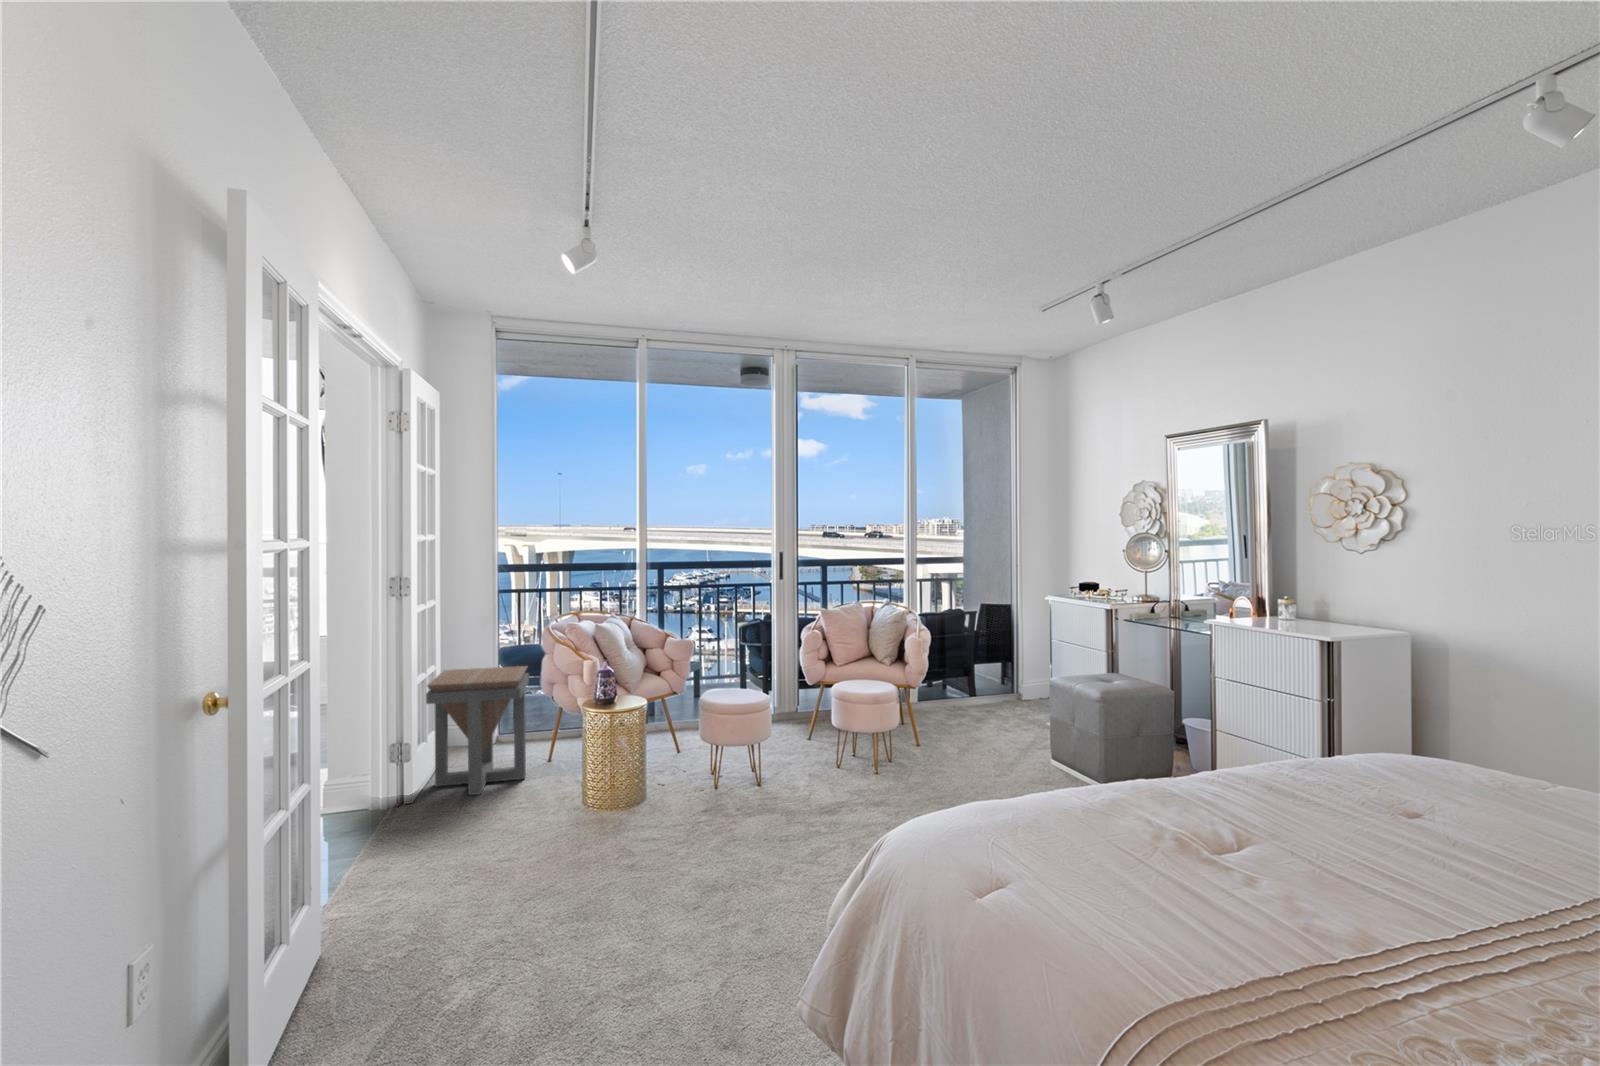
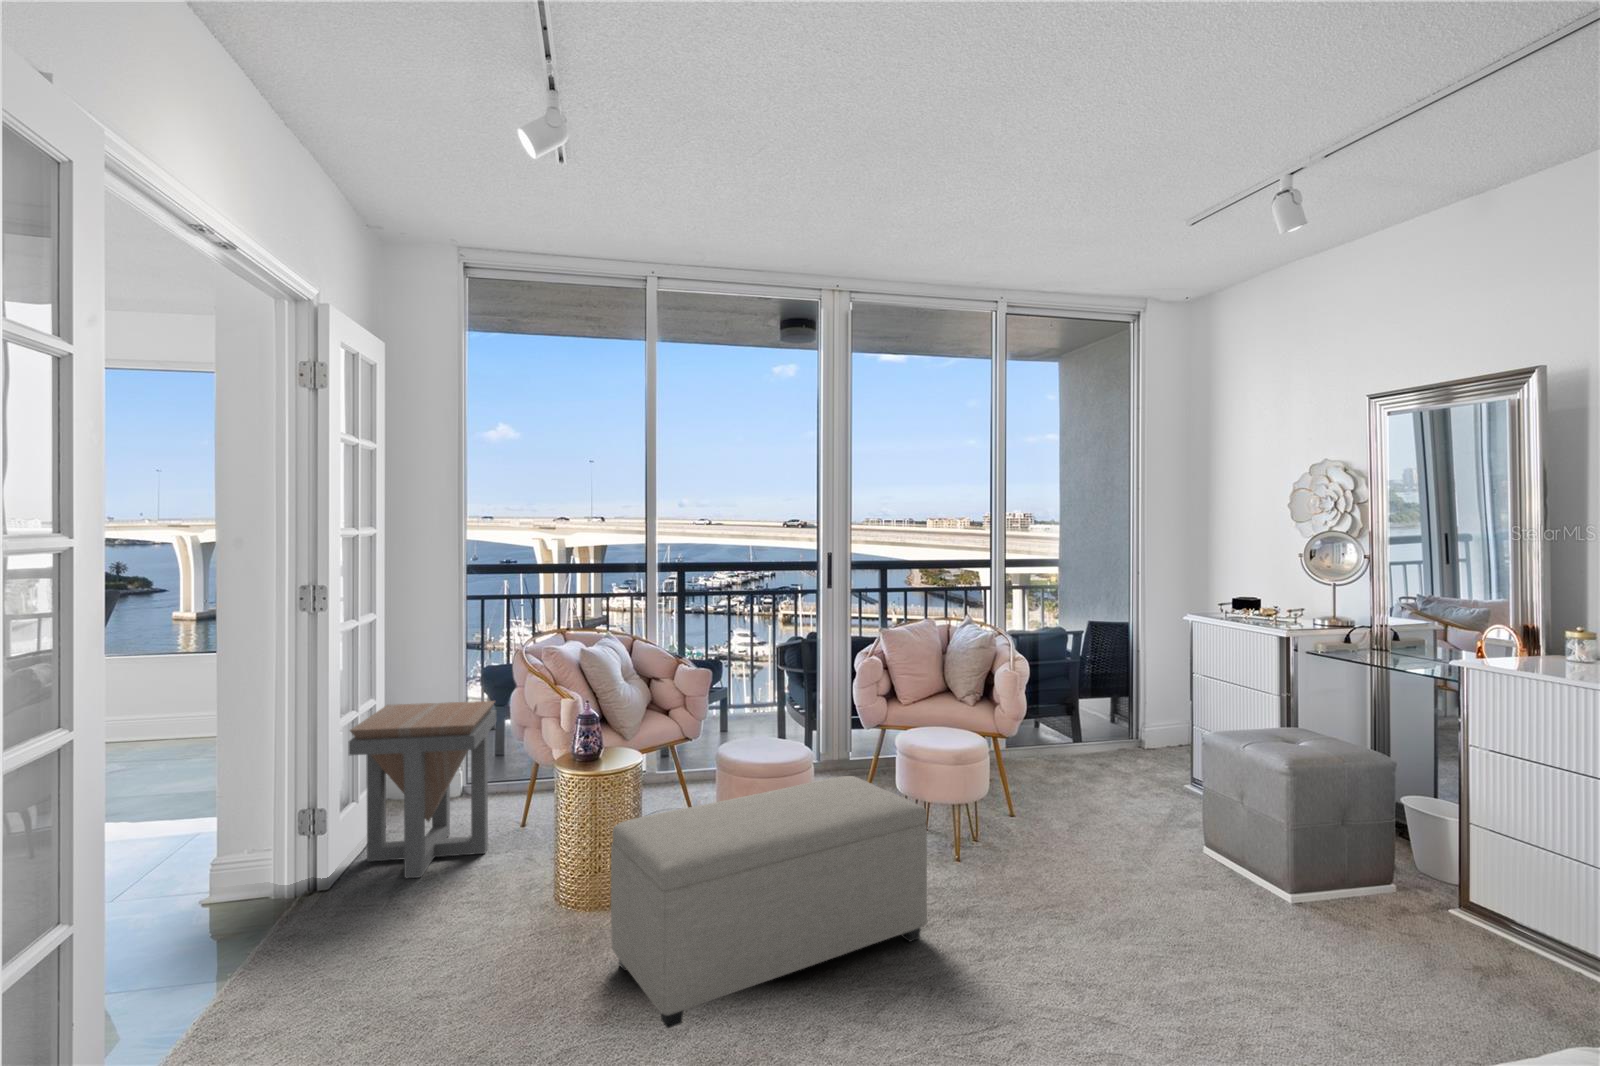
ottoman: none [635,709,853,867] -> present [611,776,927,1028]

